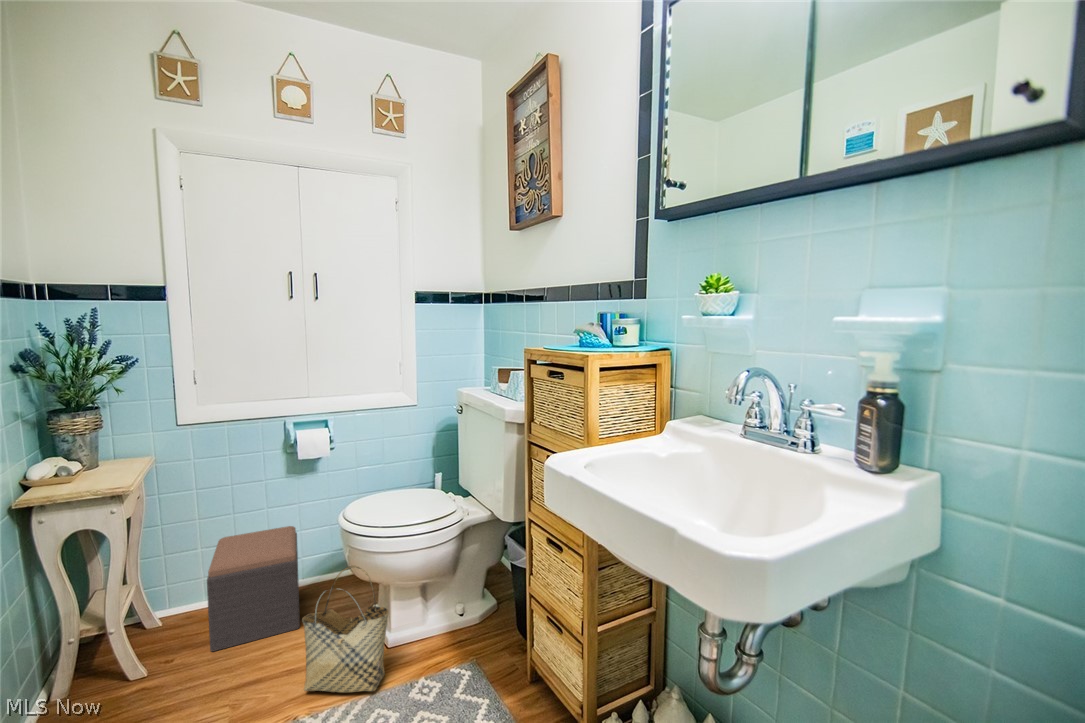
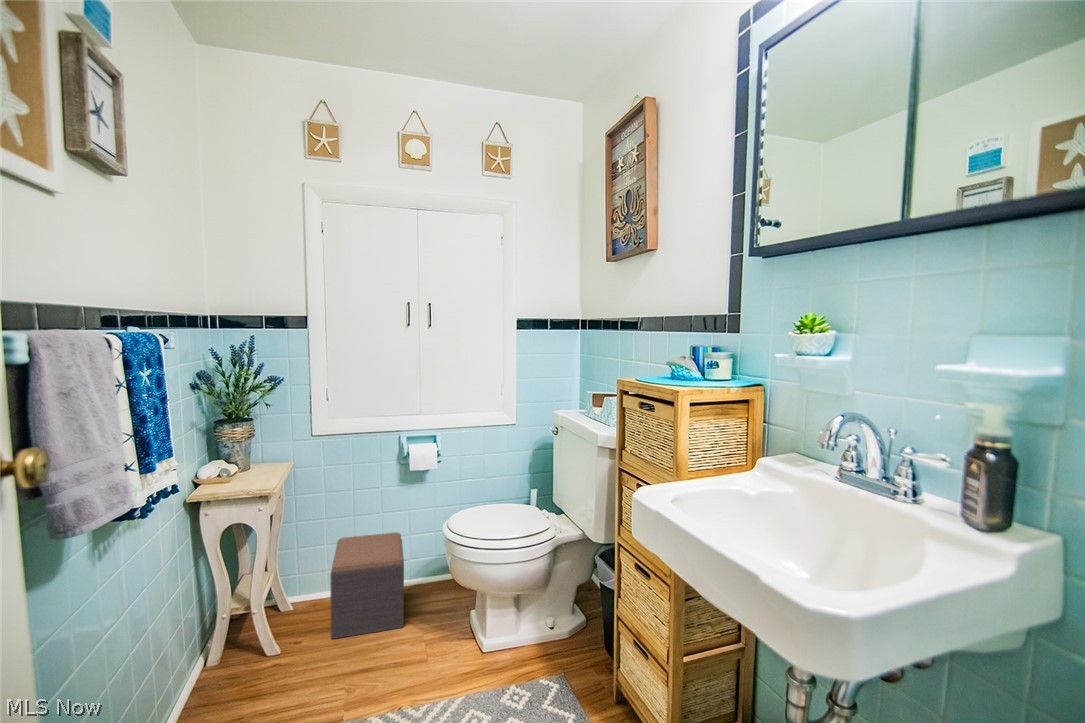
woven basket: present [302,566,389,692] -> none [410,574,485,692]

